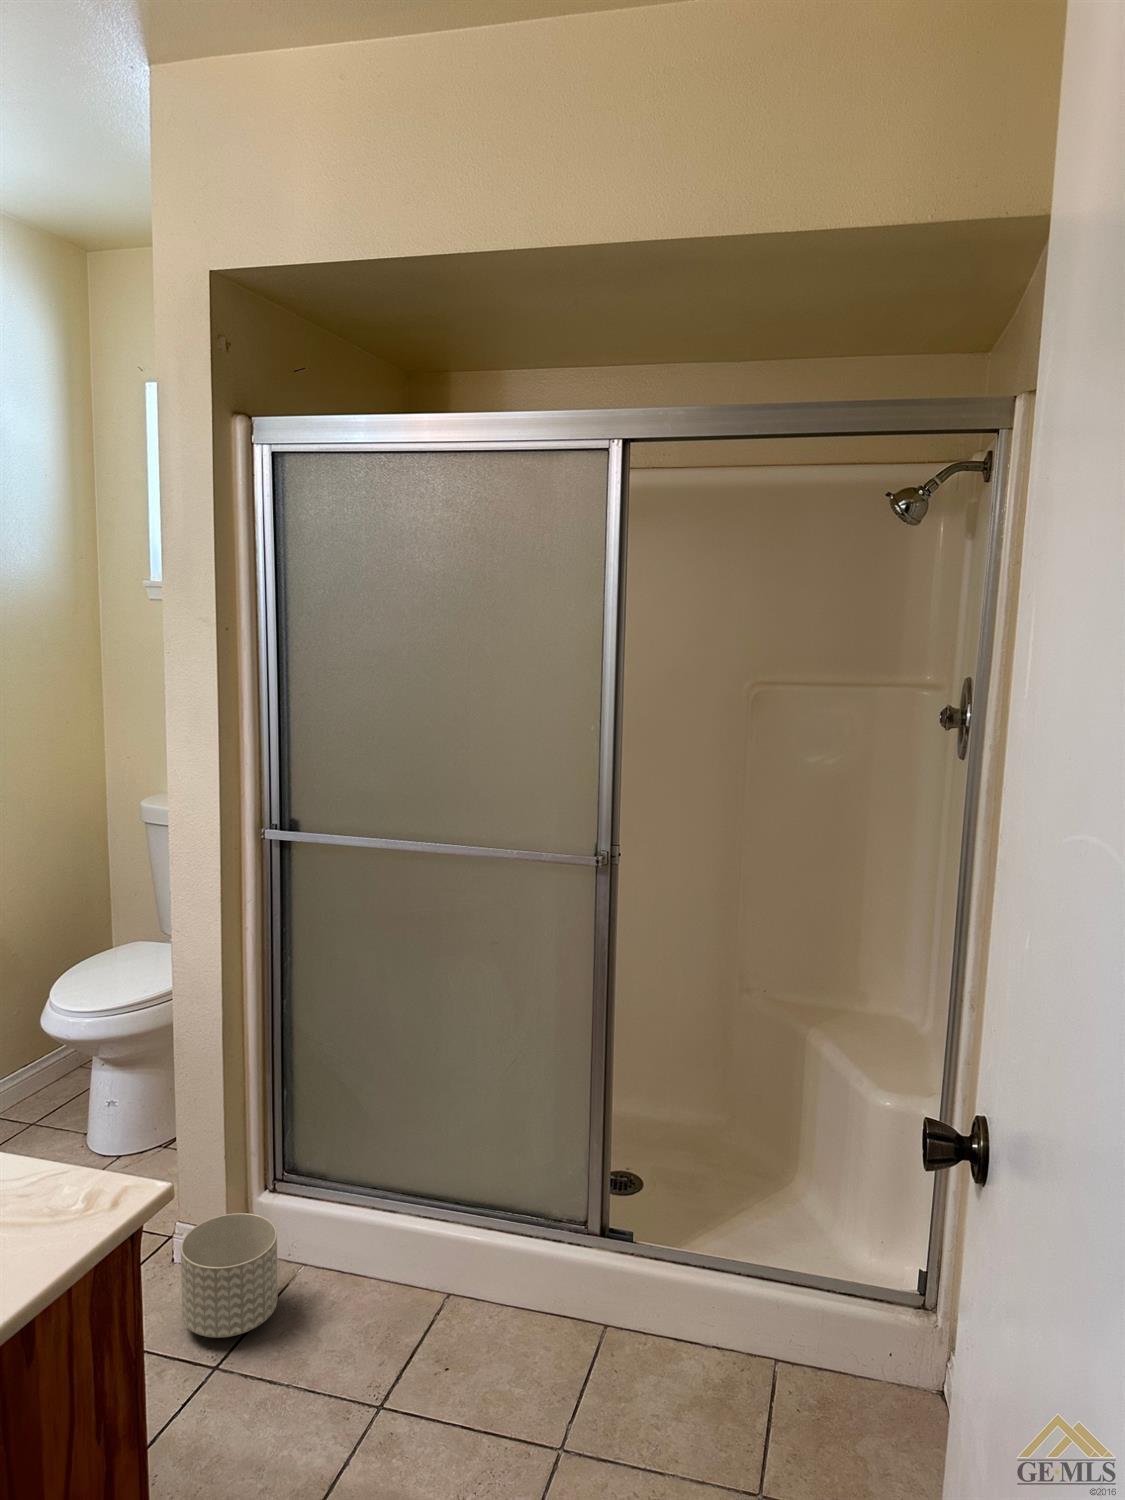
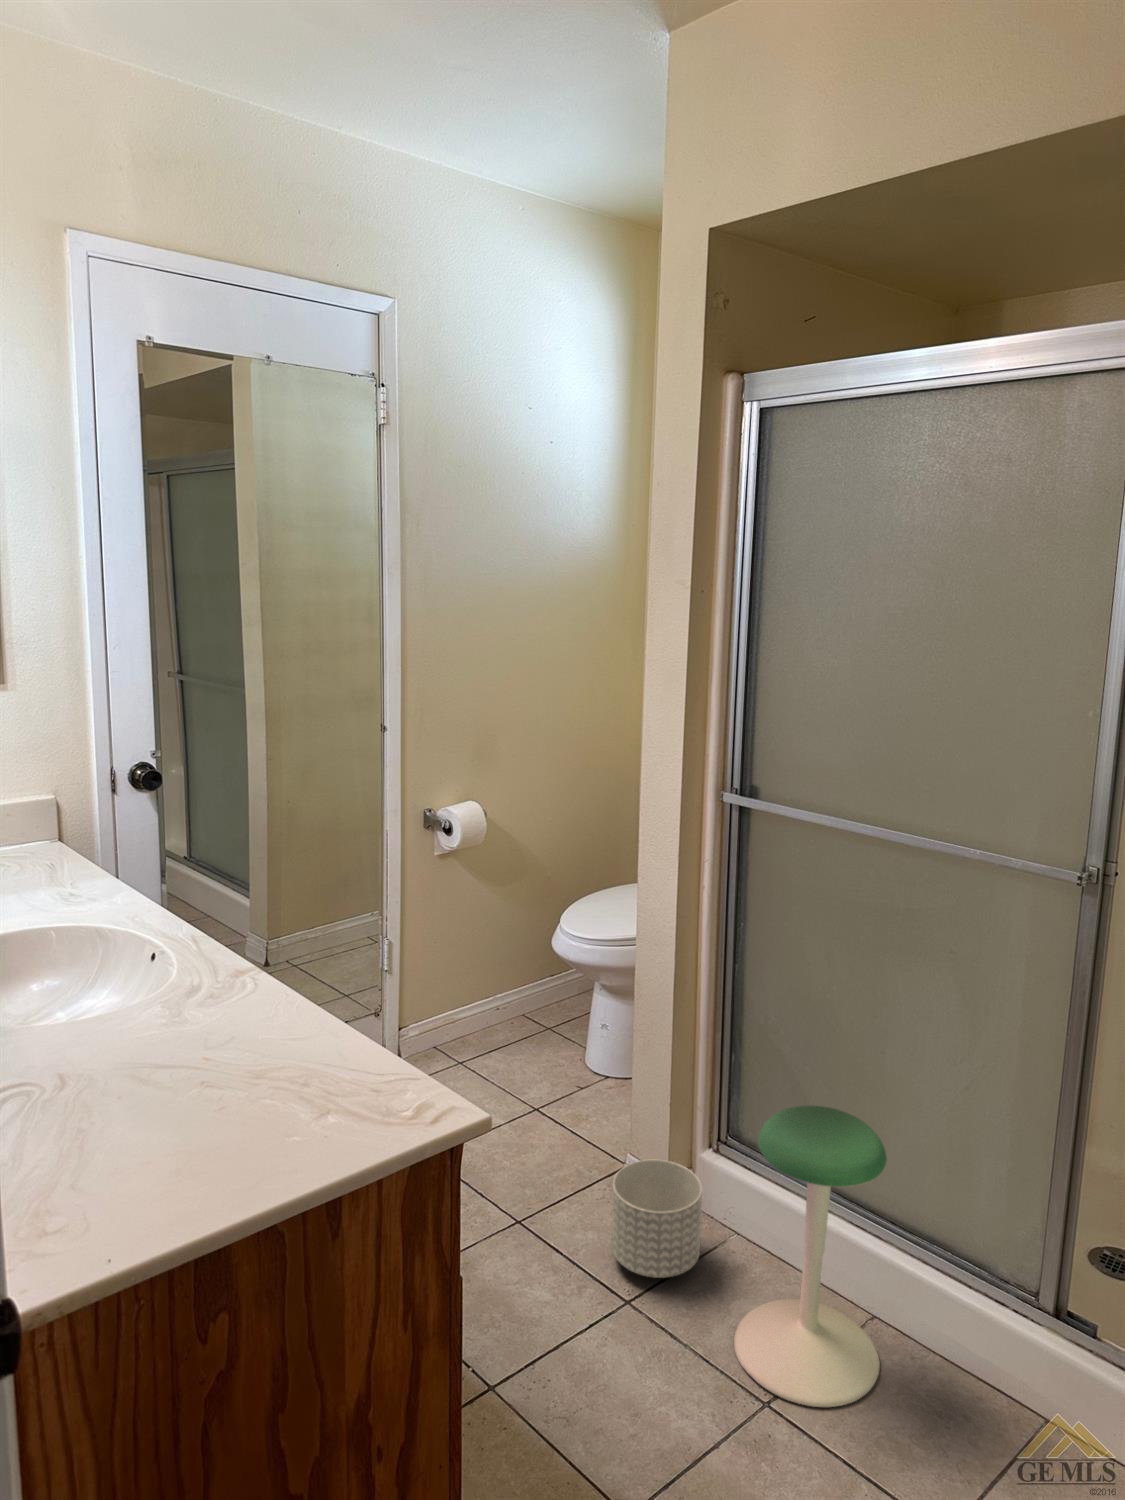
stool: none [332,1109,468,1395] -> present [734,1105,887,1407]

